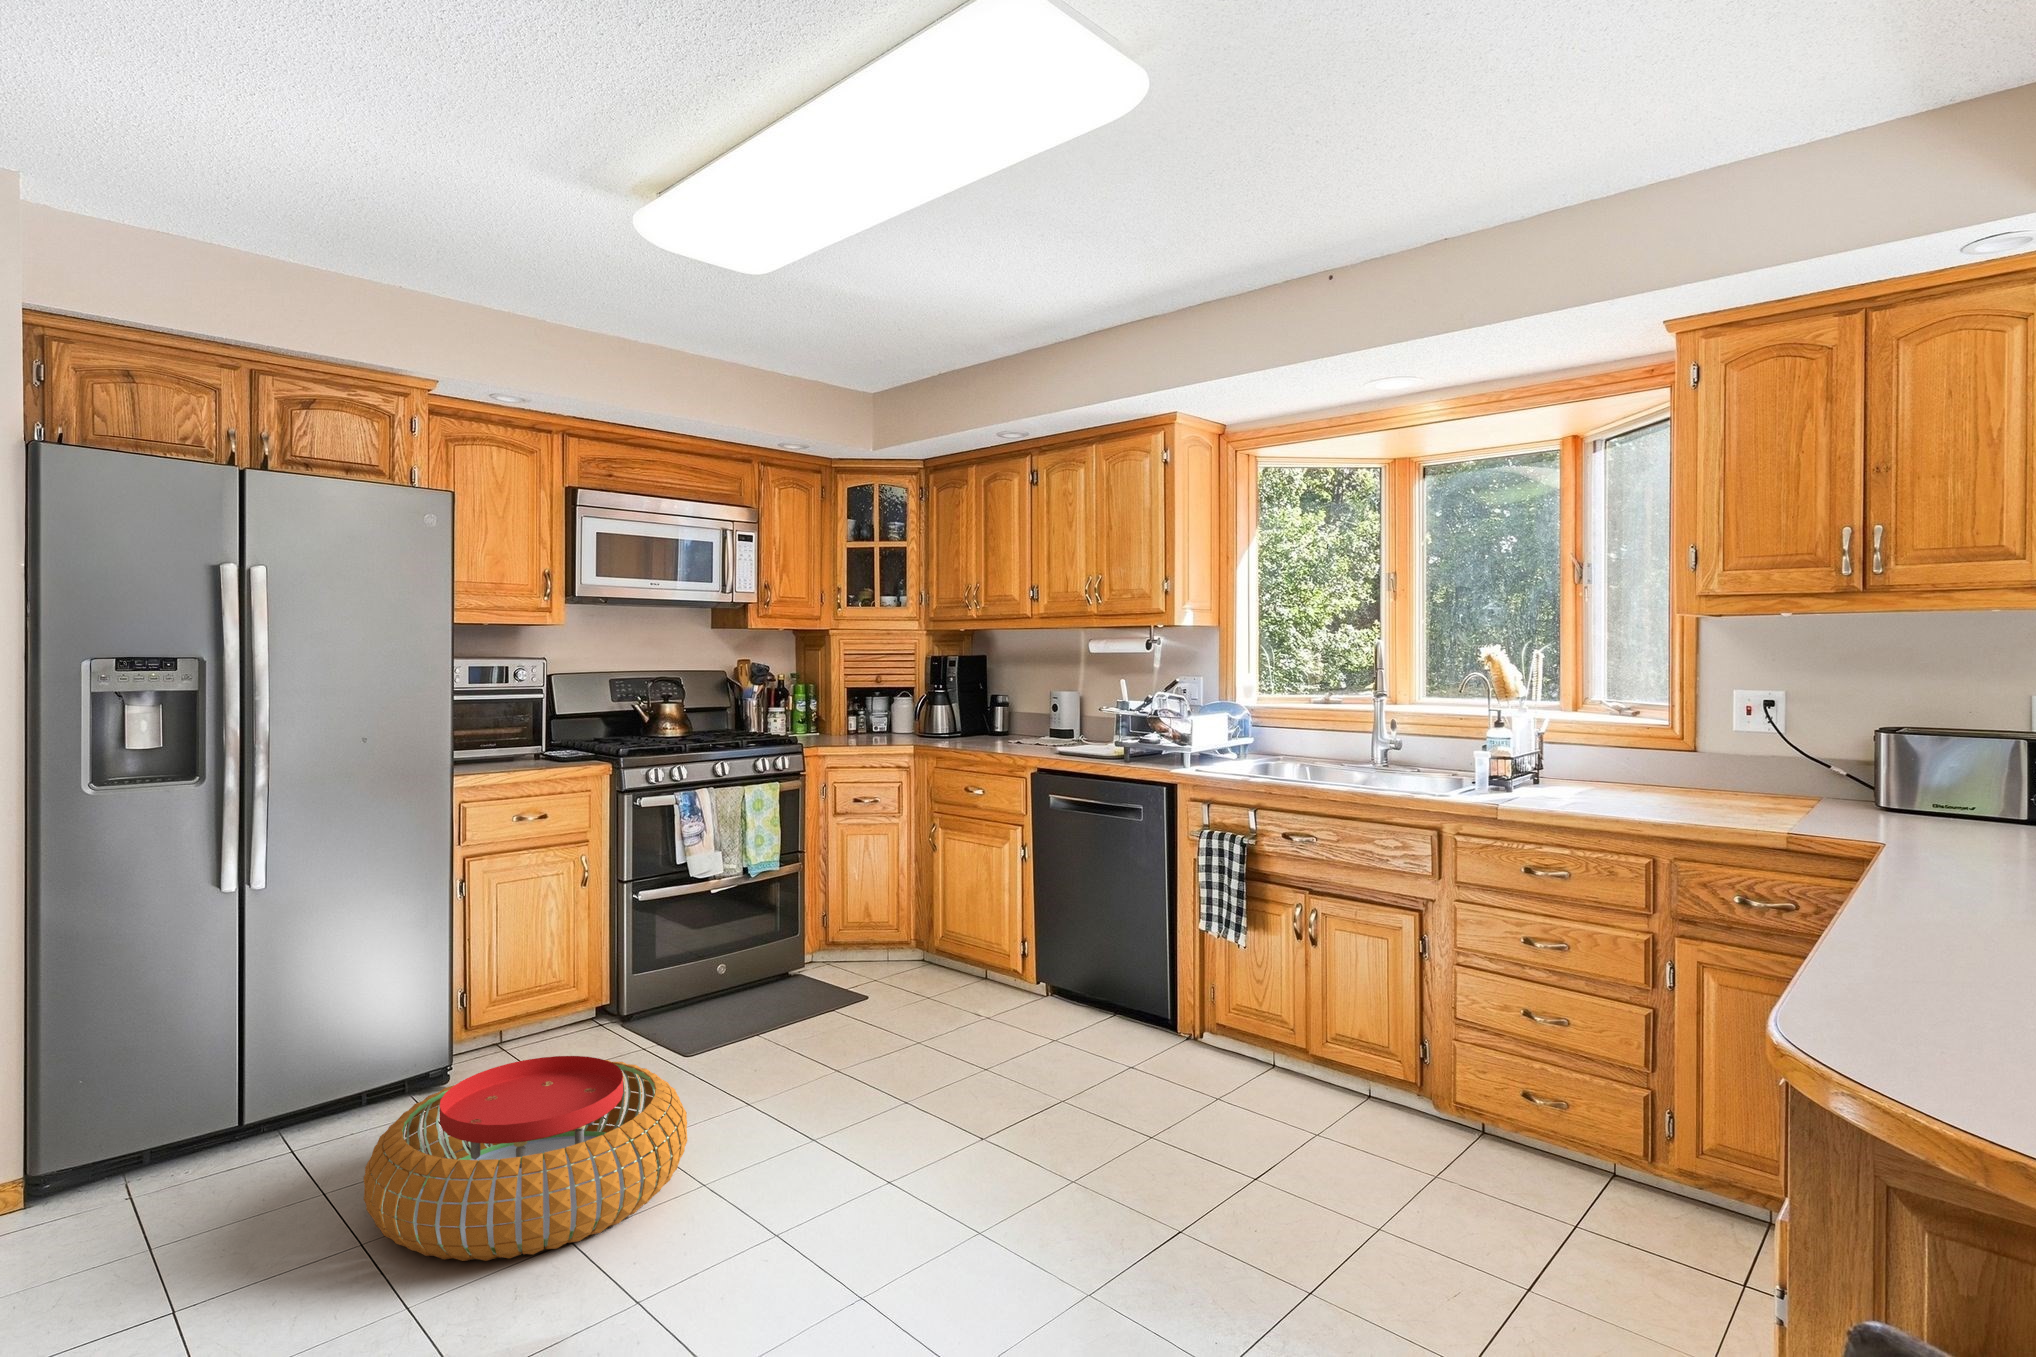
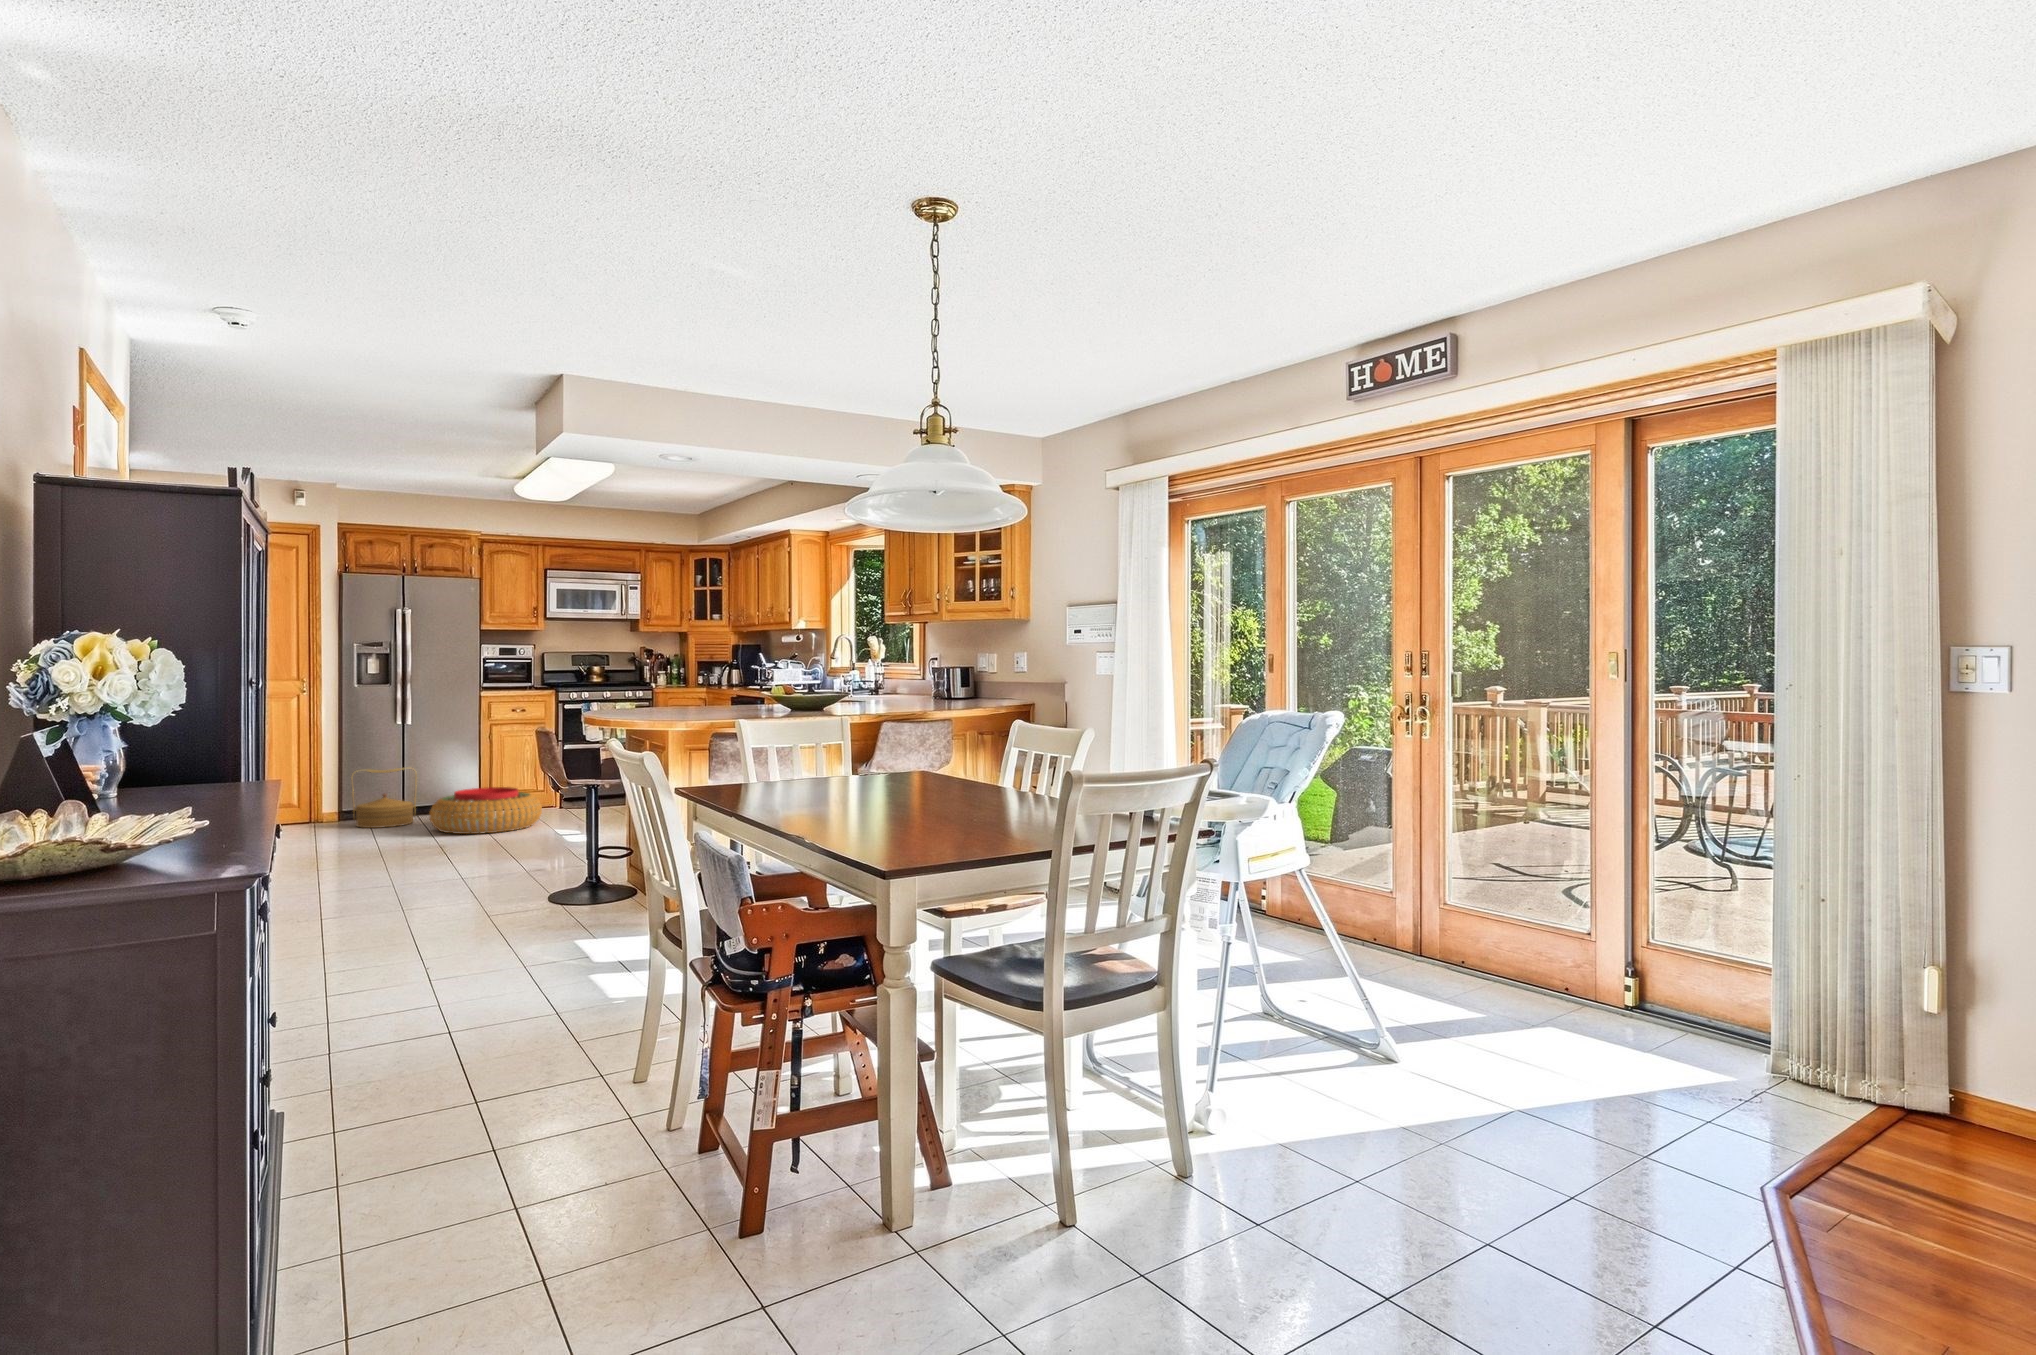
woven basket: none [78,1016,293,1236] -> present [353,768,416,828]

